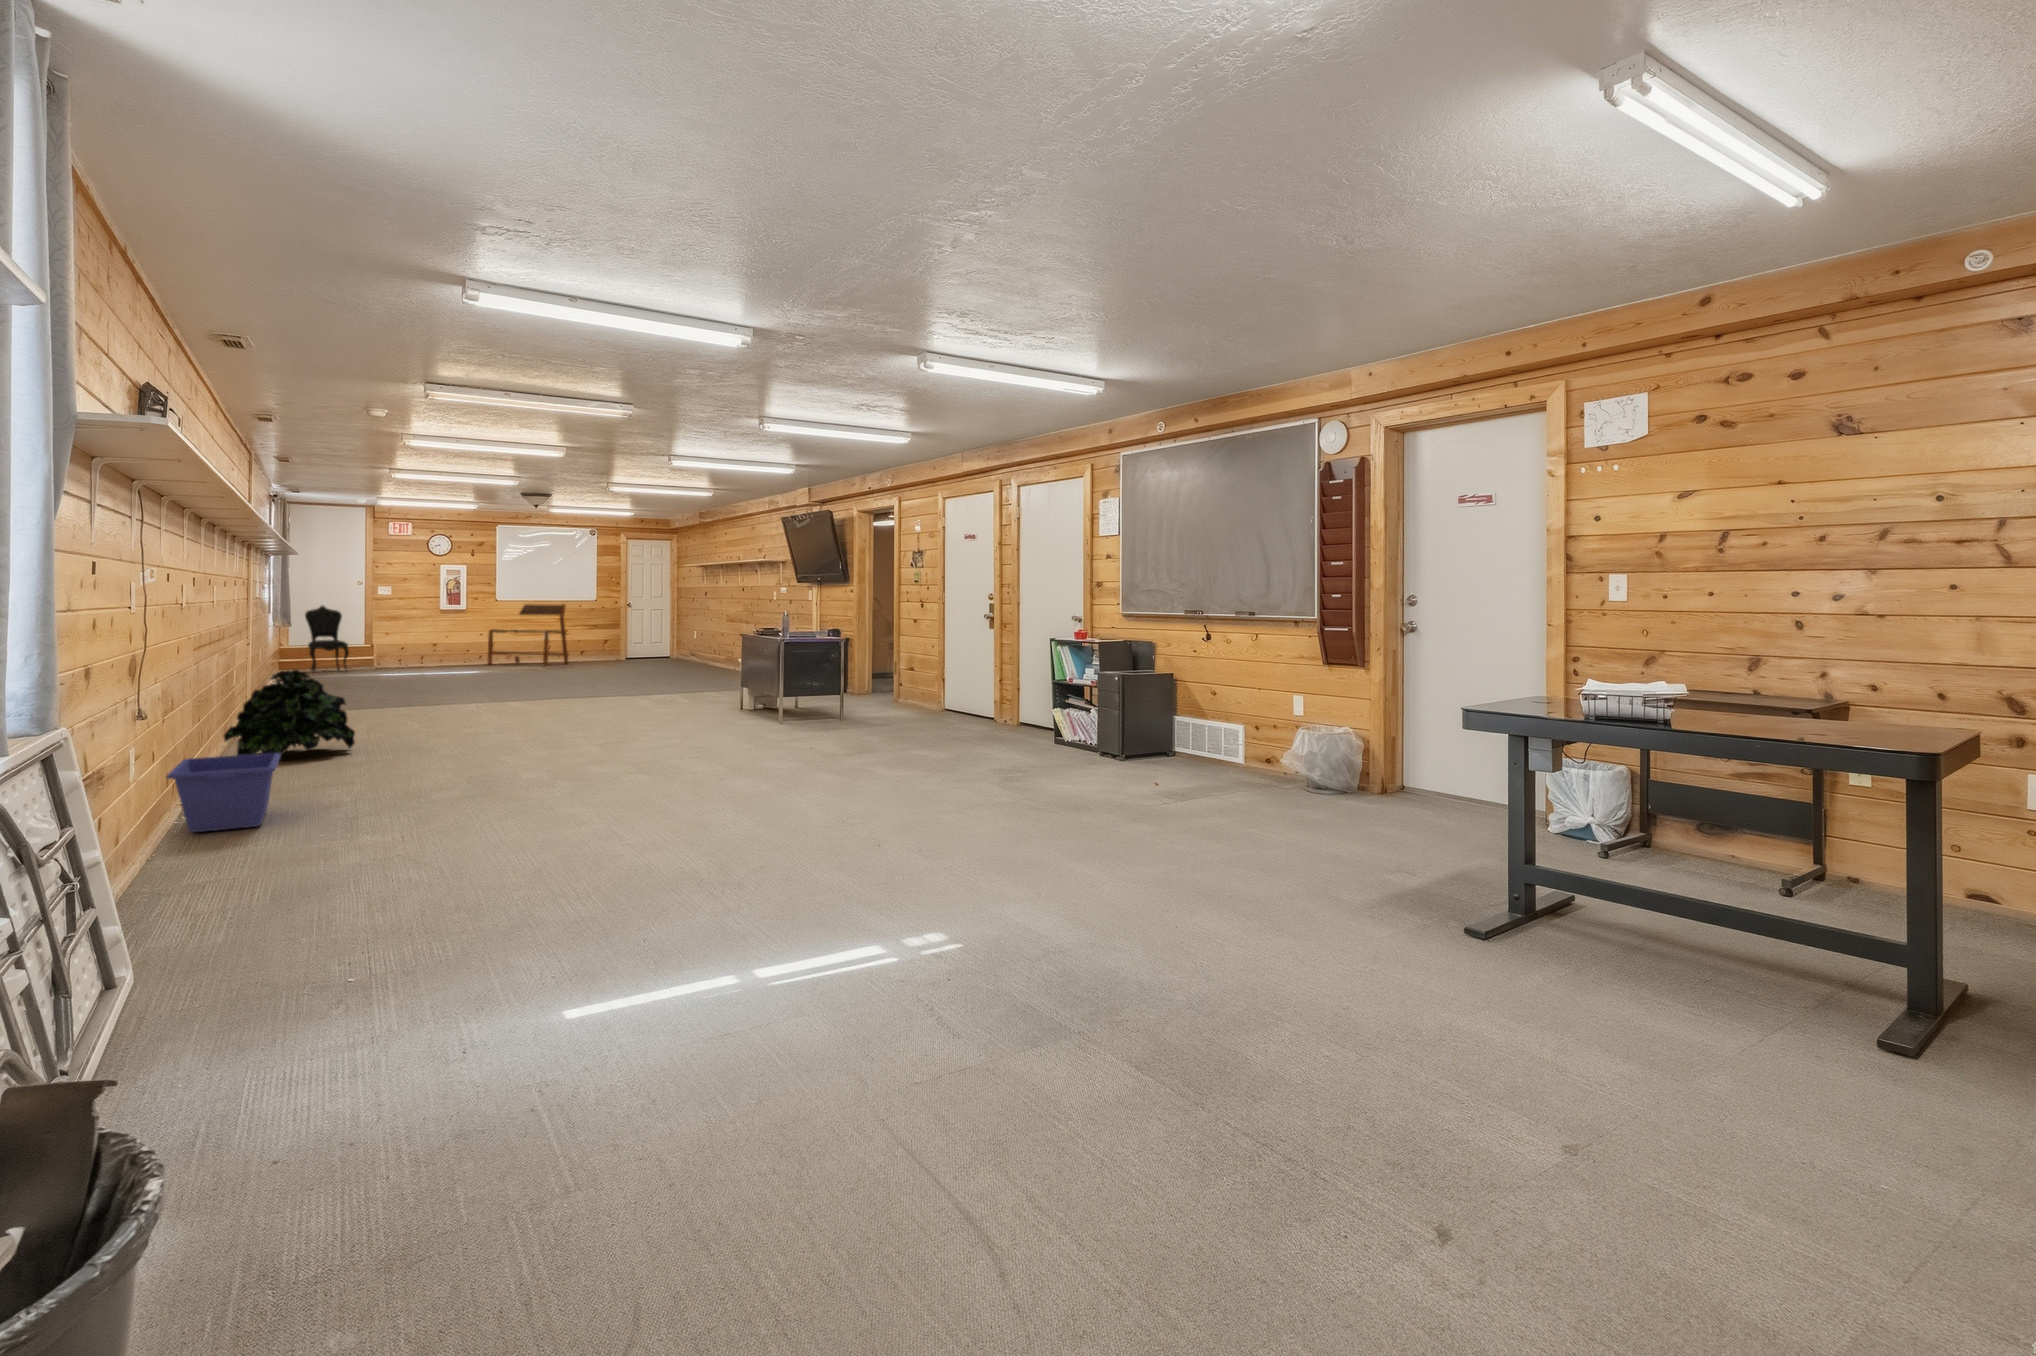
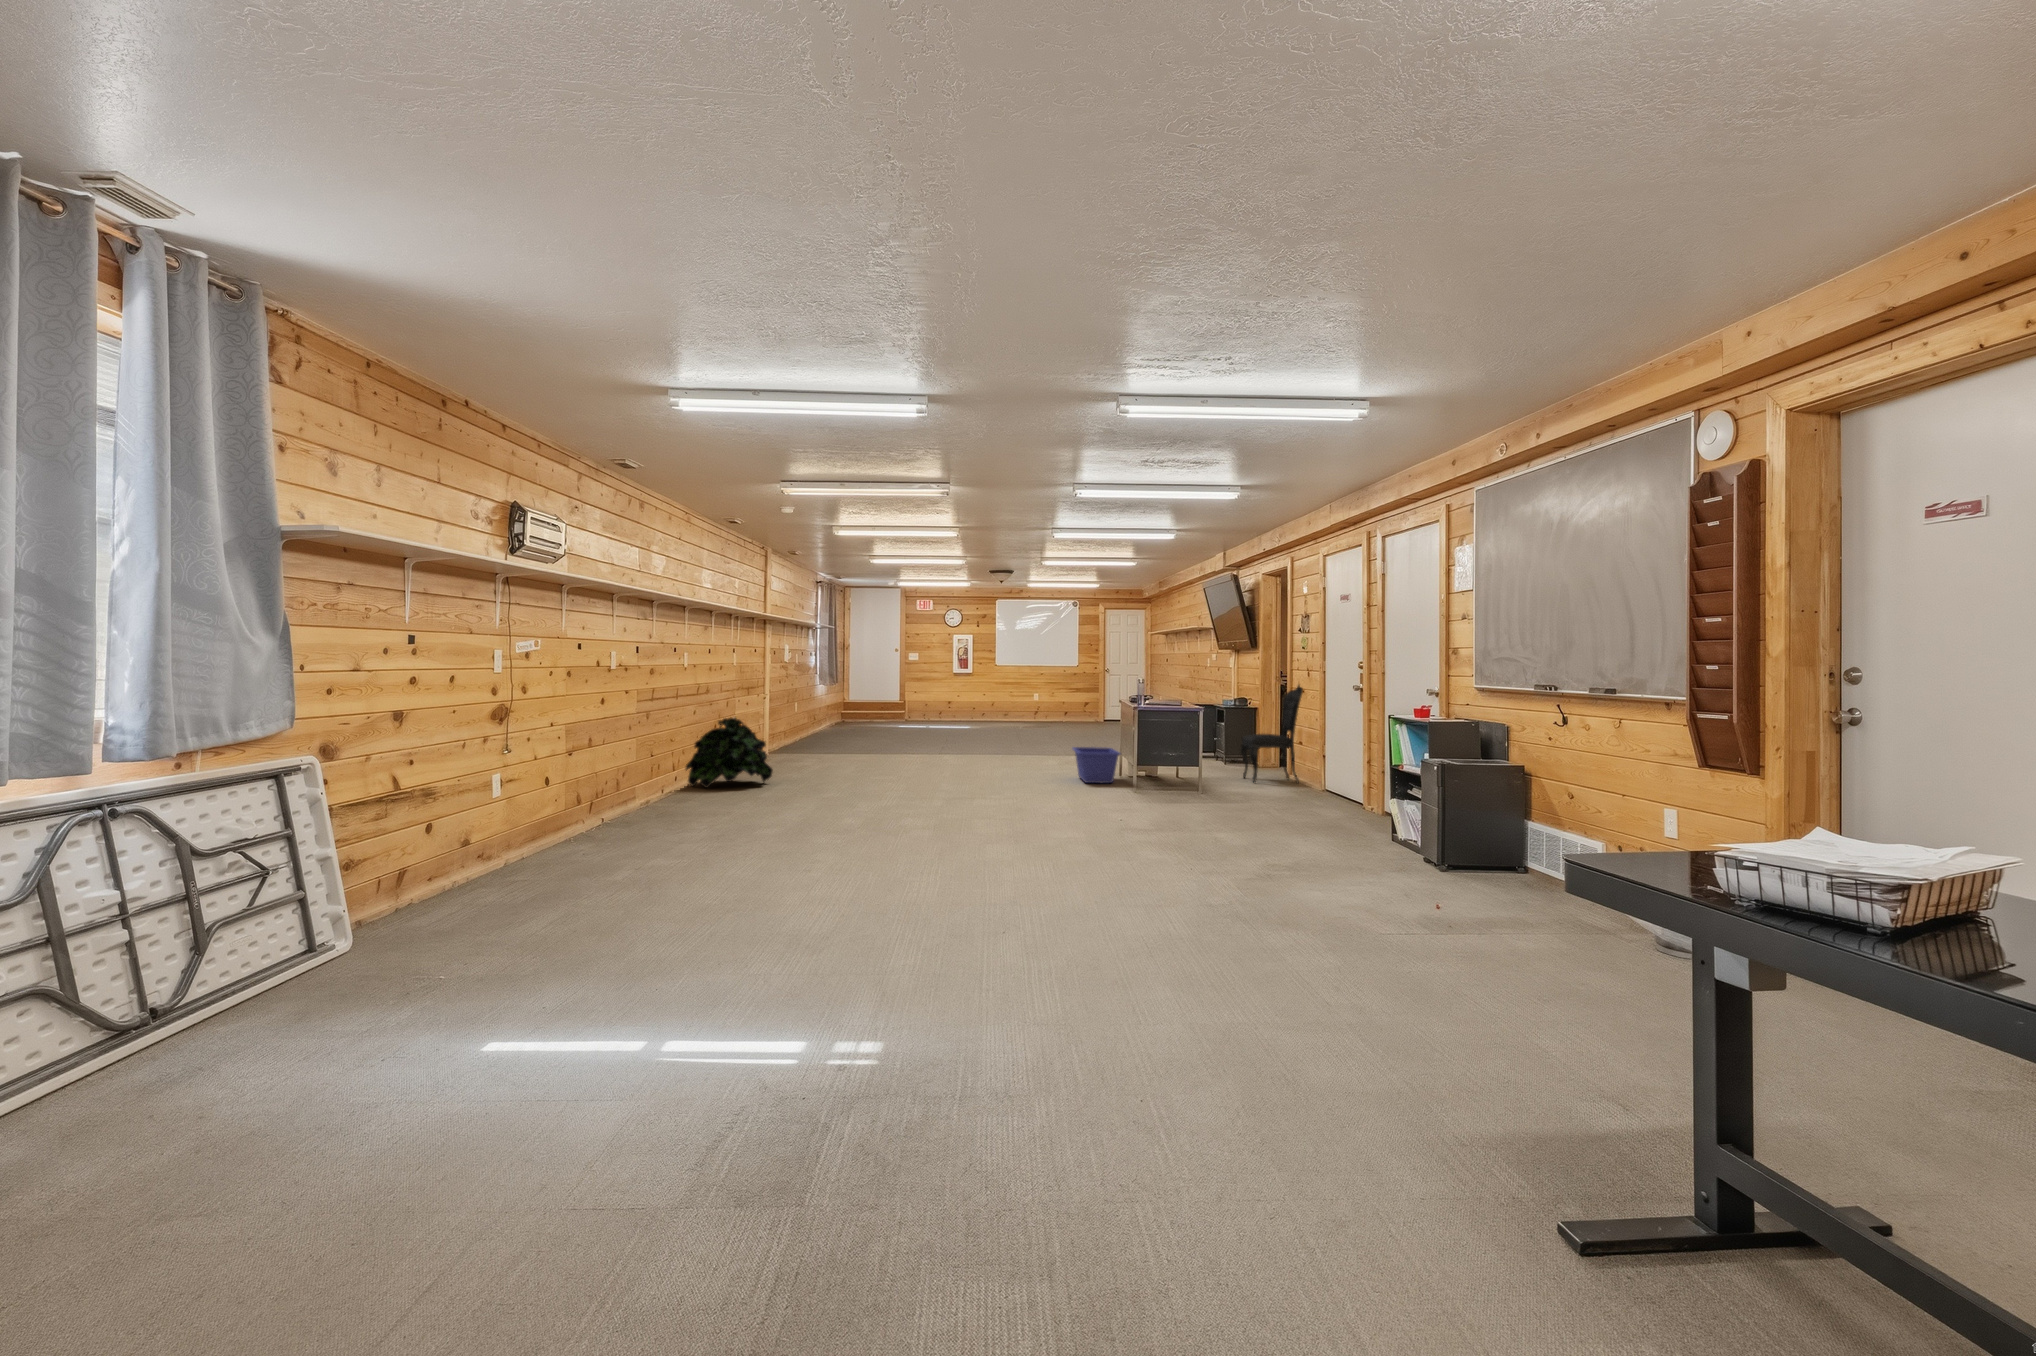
bench: present [488,604,569,666] -> none [986,667,1048,722]
dining chair: present [305,605,349,671] -> present [1241,685,1303,783]
storage bin: present [167,753,281,832] -> present [1073,747,1120,783]

